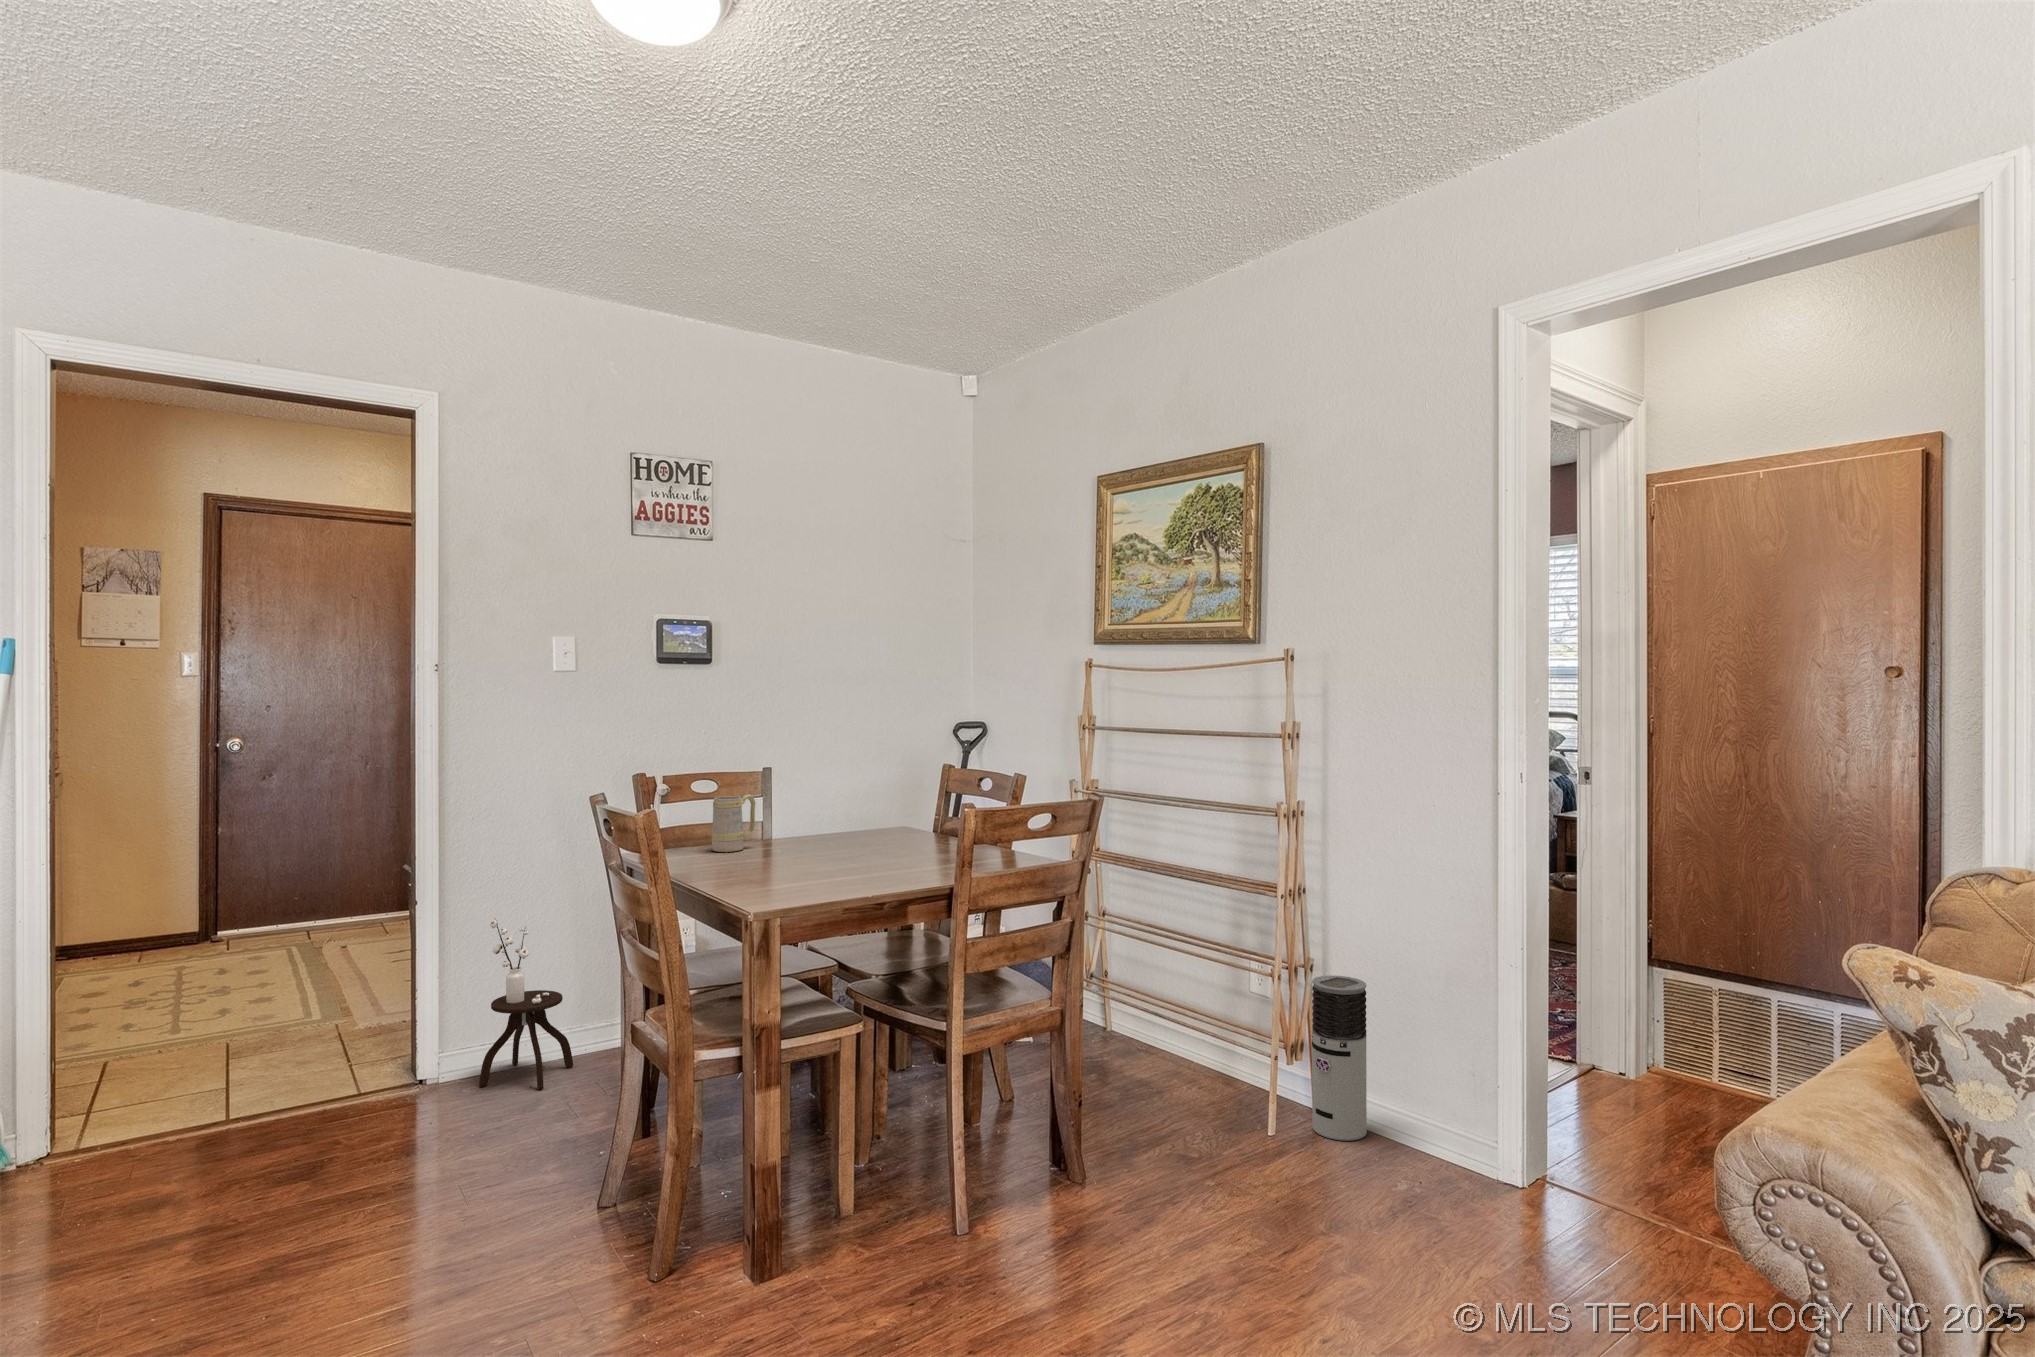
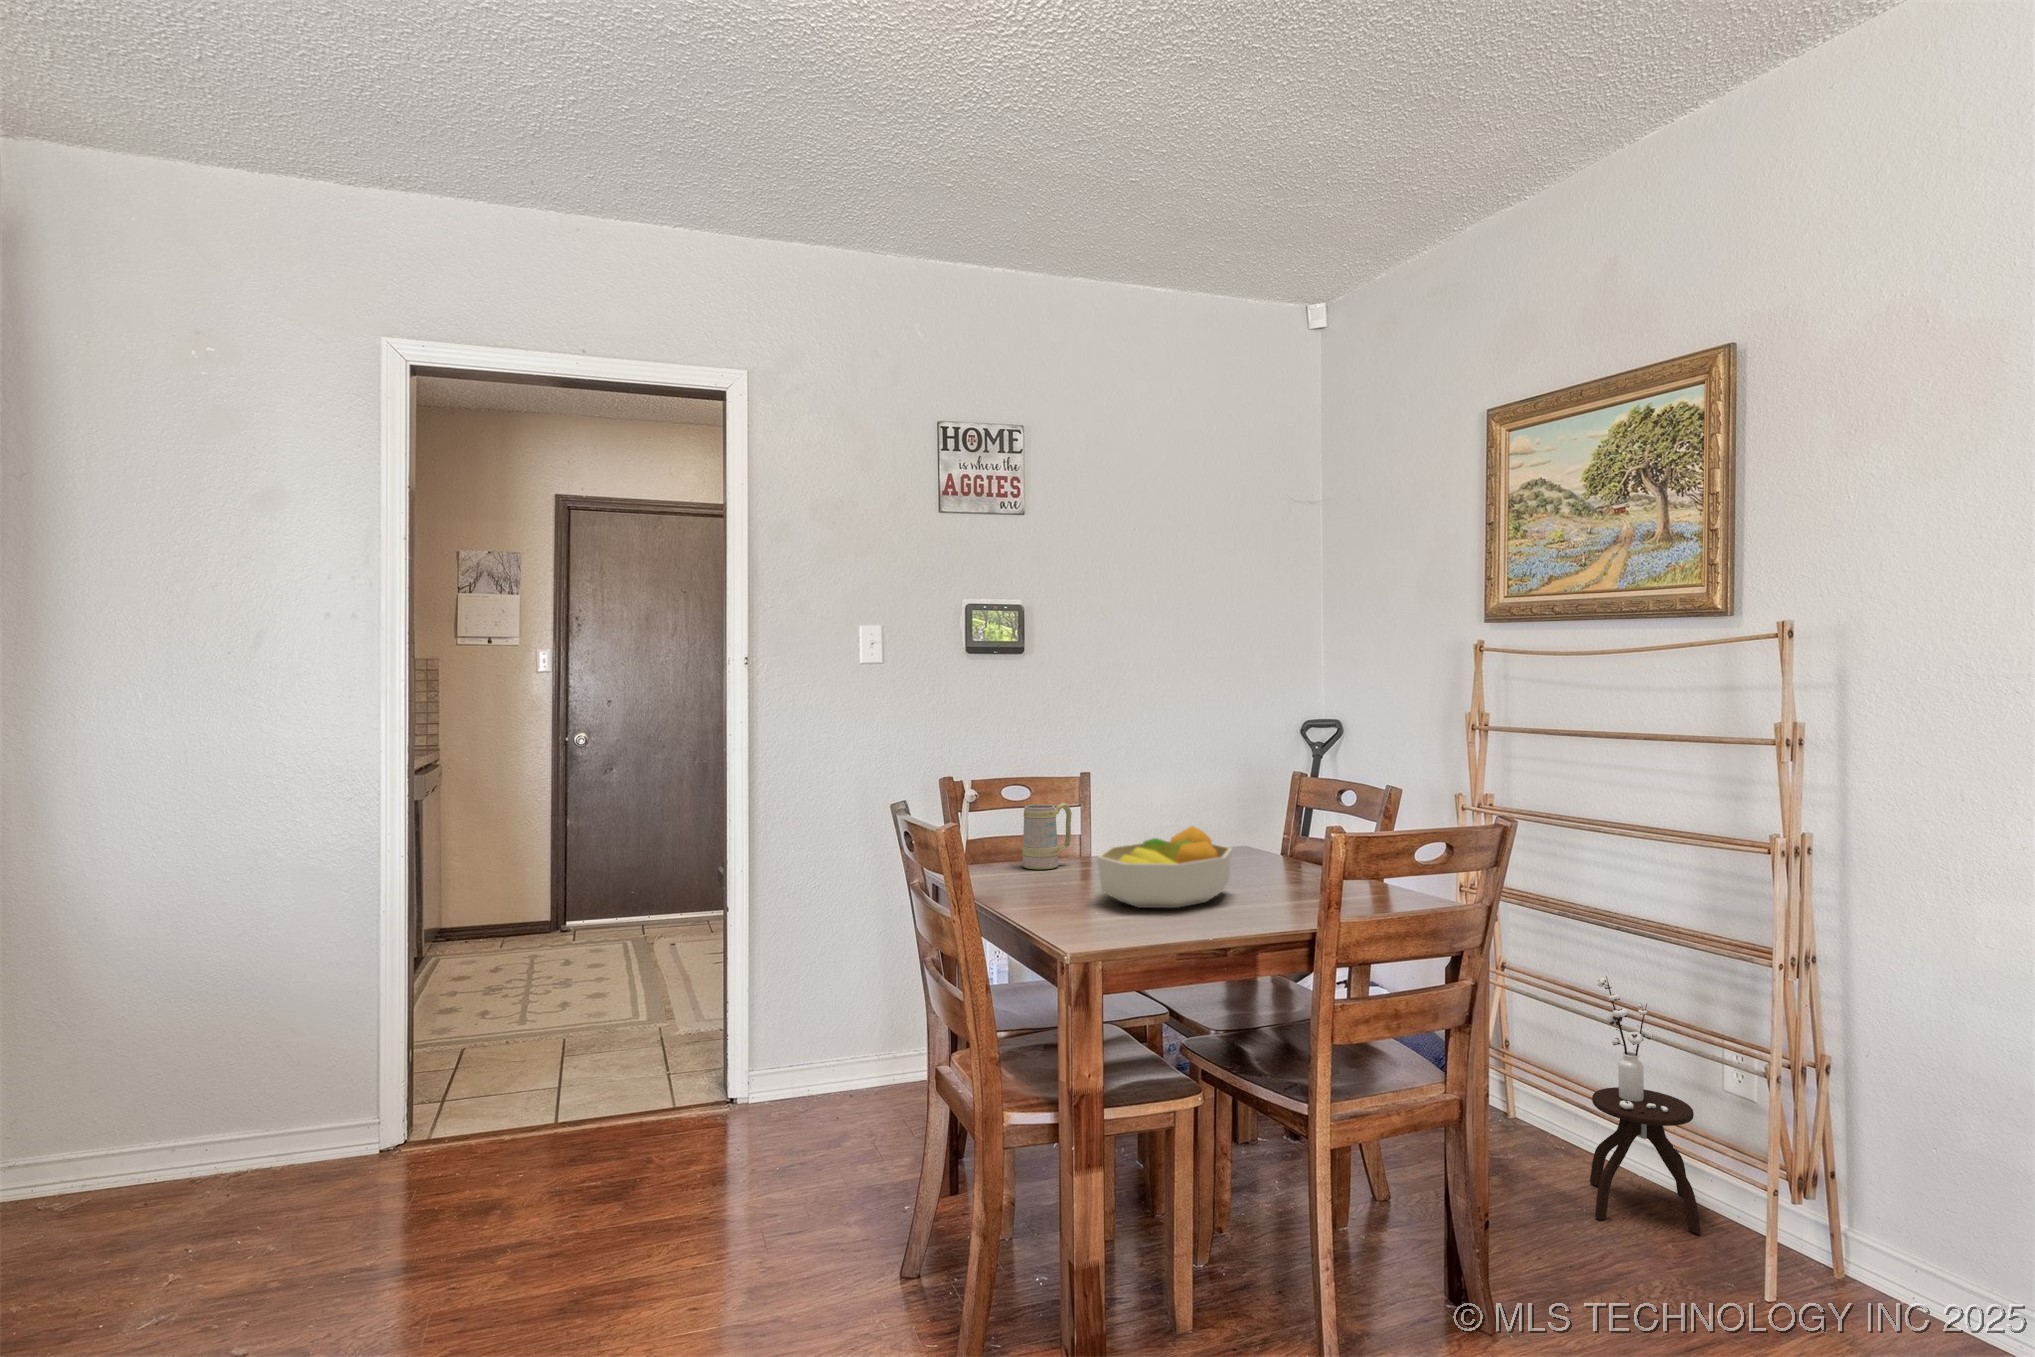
fruit bowl: none [778,809,890,877] -> present [1097,826,1232,908]
side table: present [479,919,573,1089] -> present [1590,976,1701,1234]
air purifier: present [1311,976,1367,1141] -> none [1833,1079,1927,1321]

